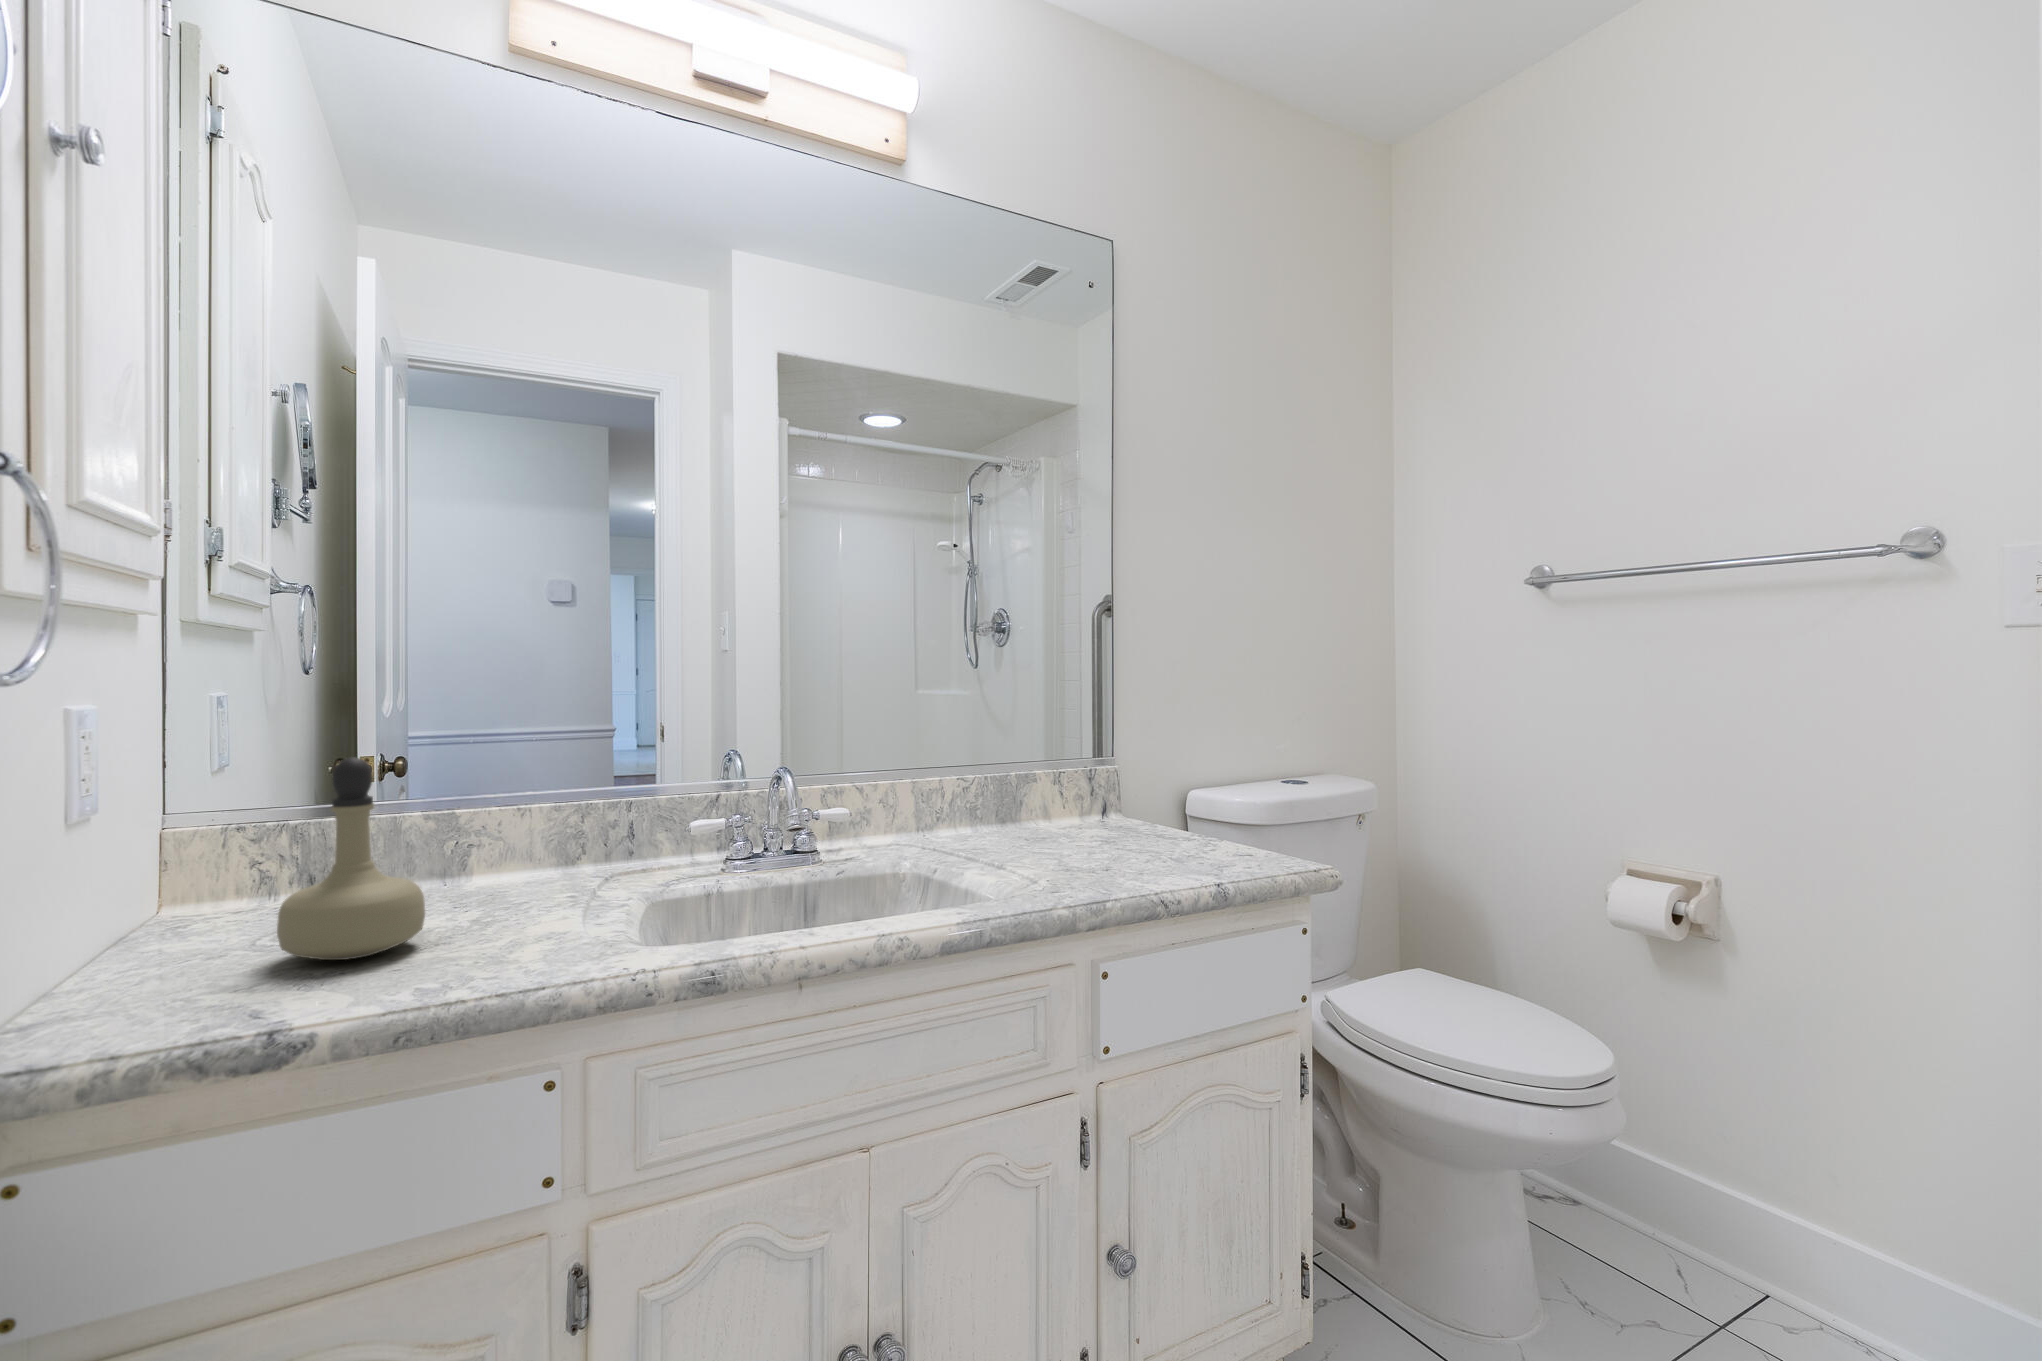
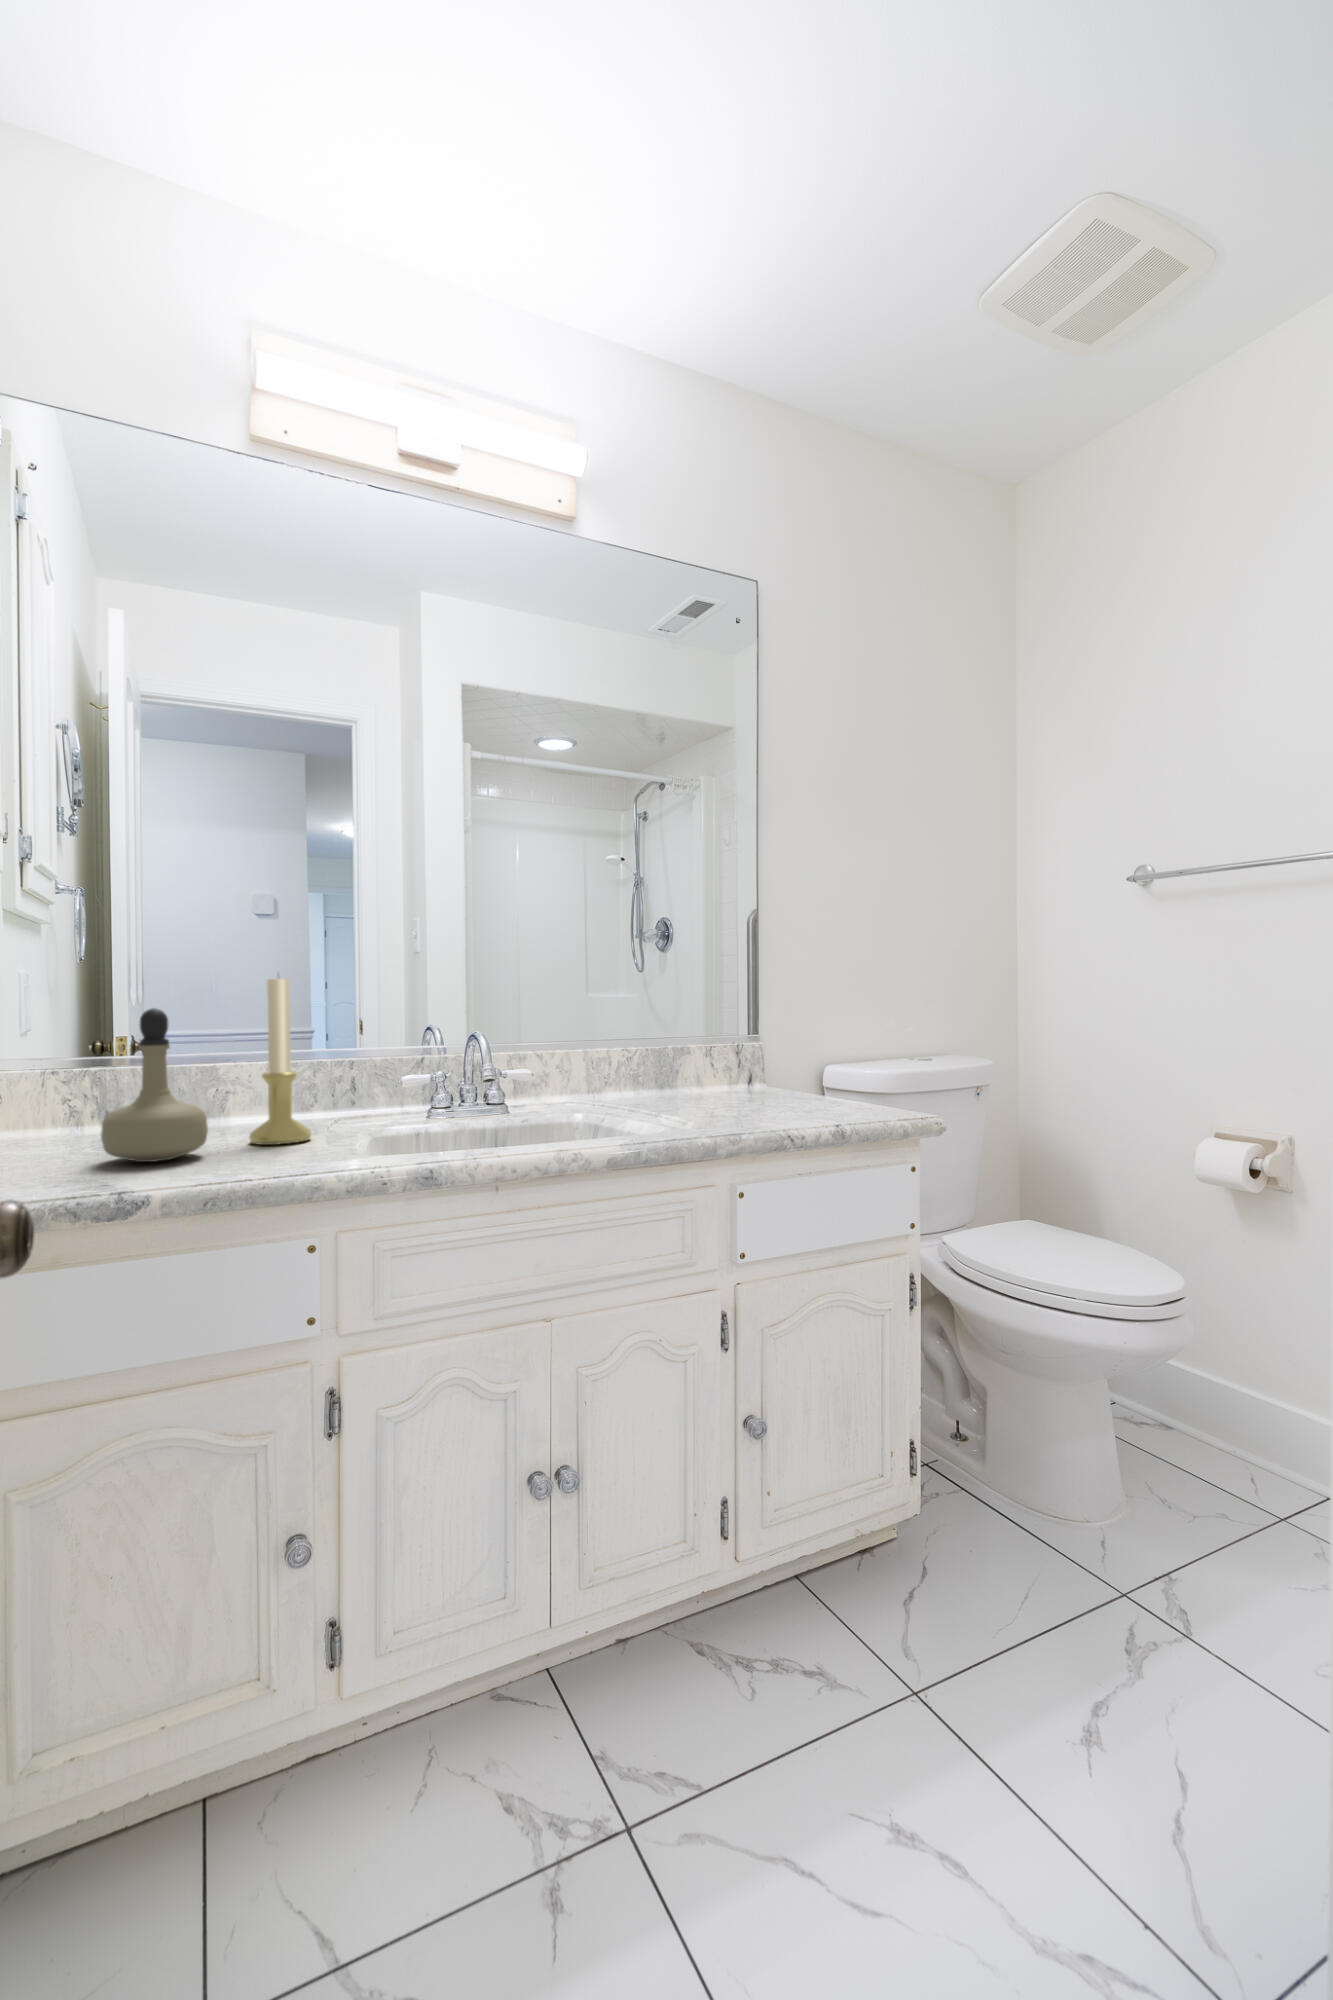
candle holder: none [487,704,569,924] -> present [249,978,311,1145]

